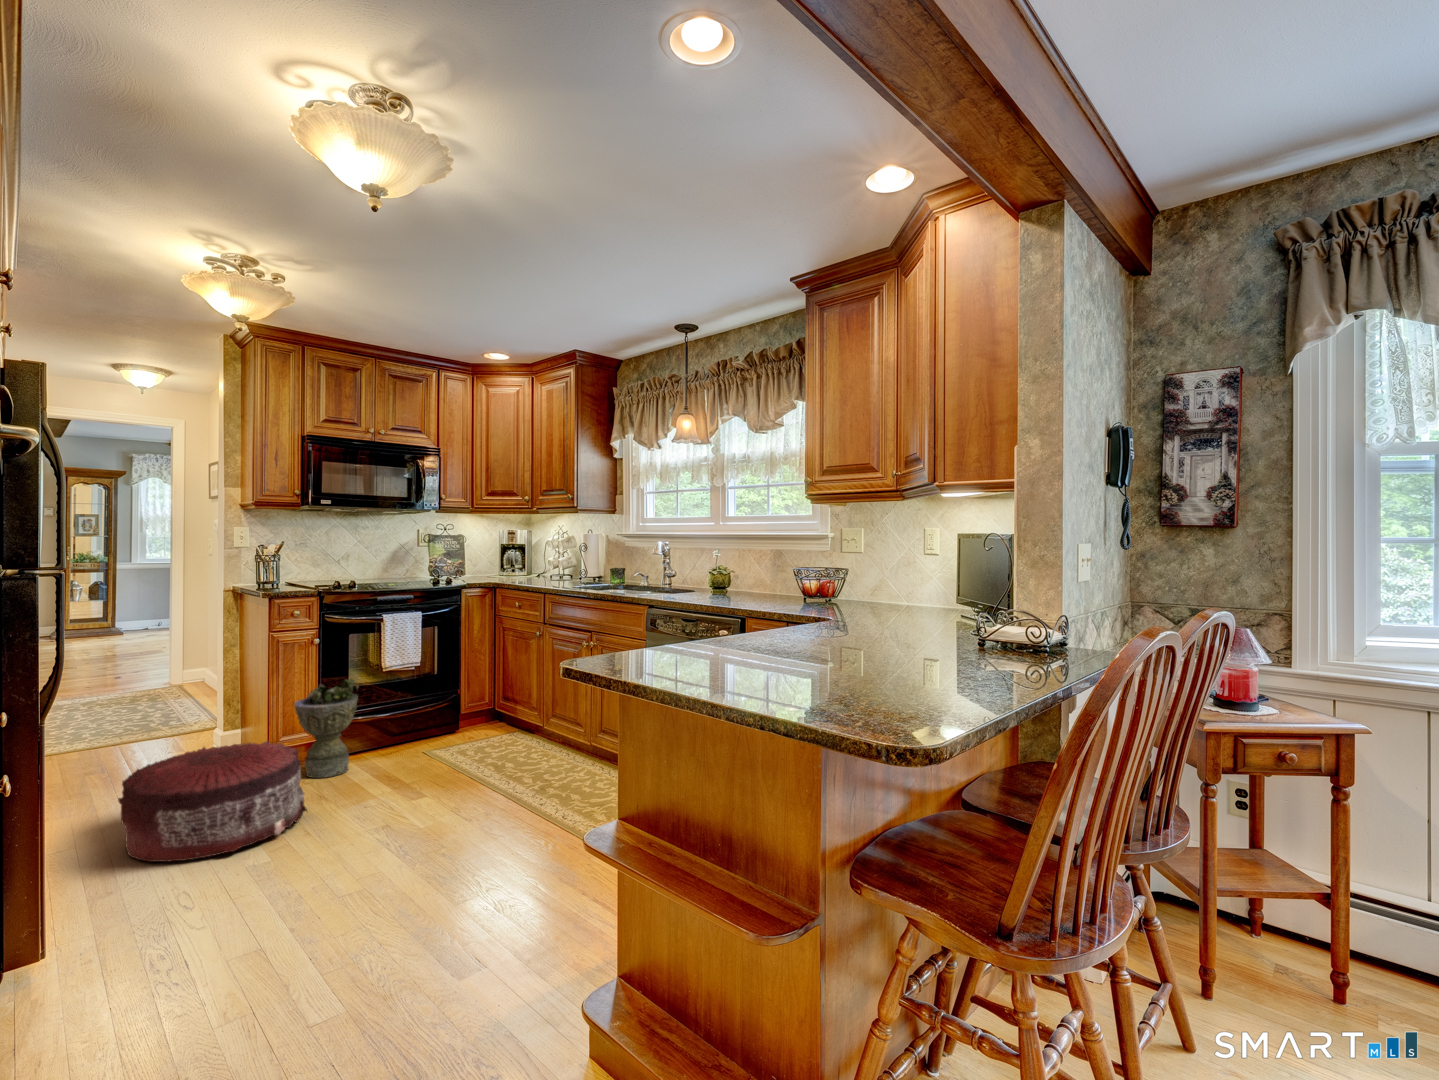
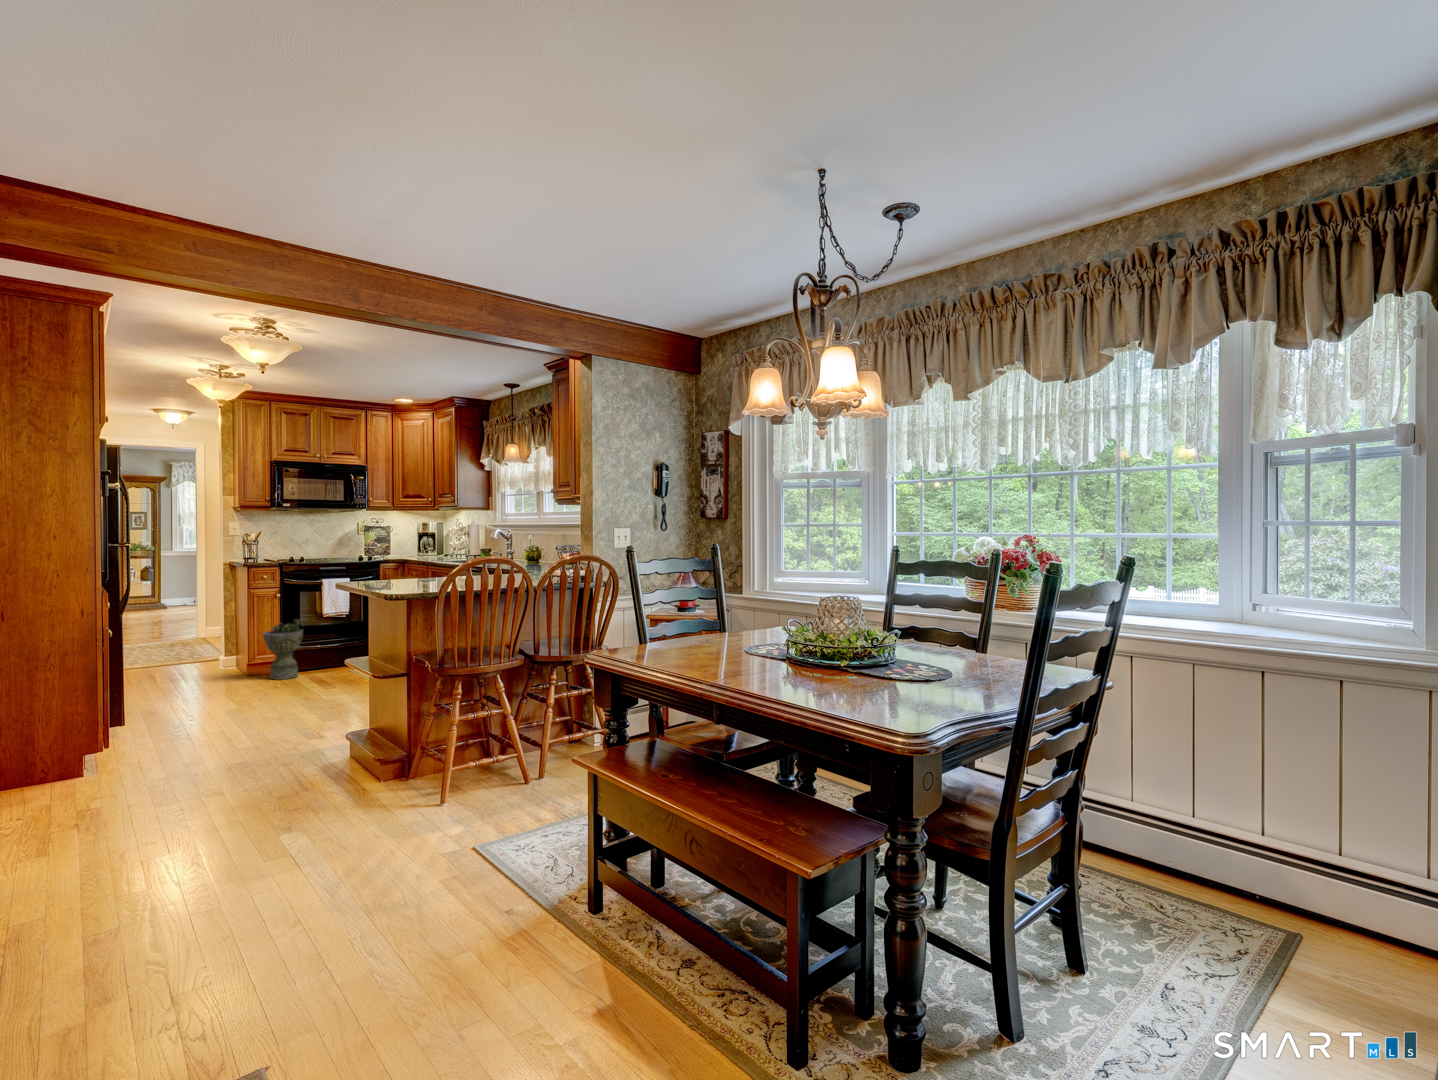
pouf: present [118,741,307,862] -> none [157,651,264,707]

